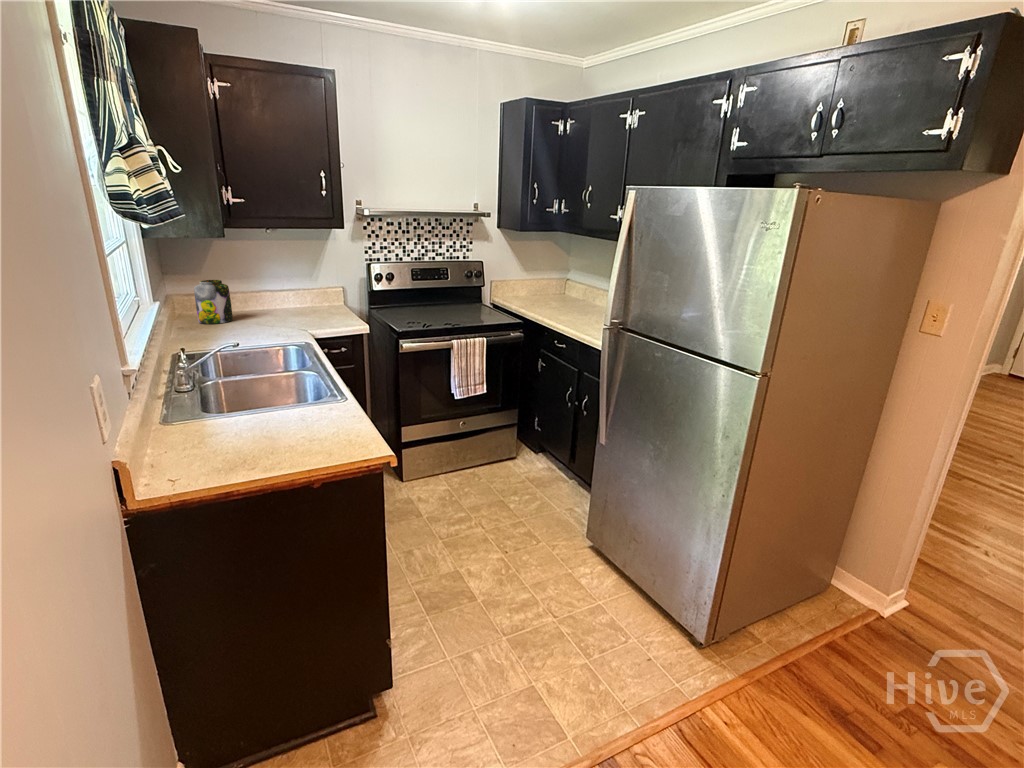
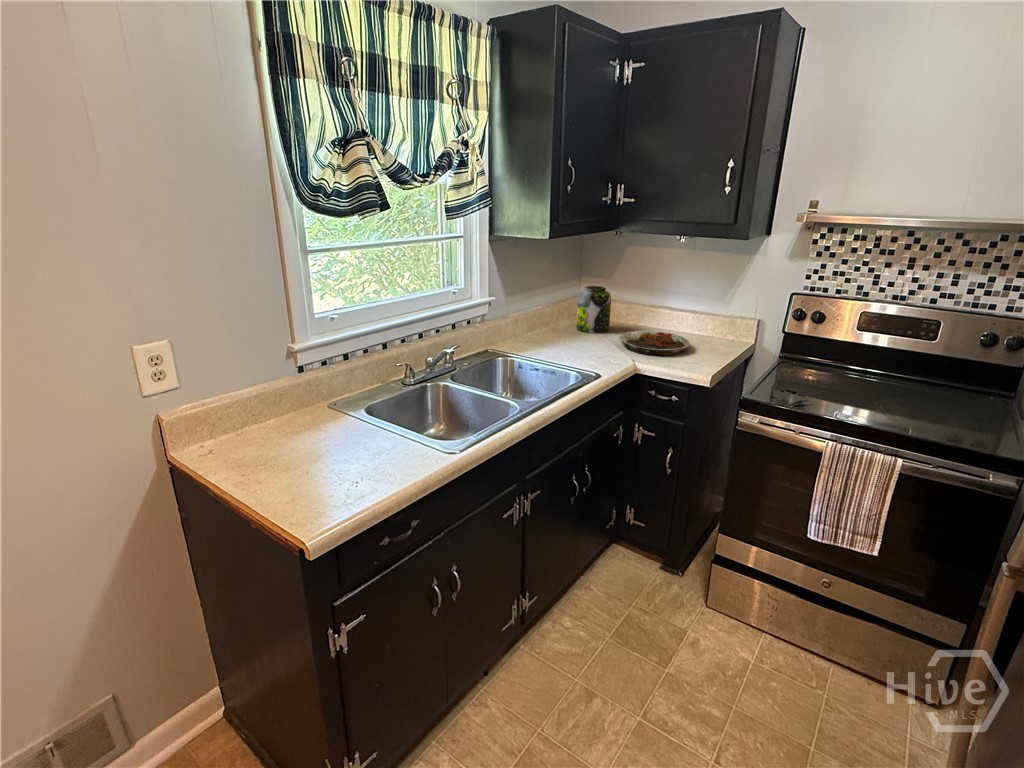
plate: none [262,308,323,325] -> present [620,331,690,355]

